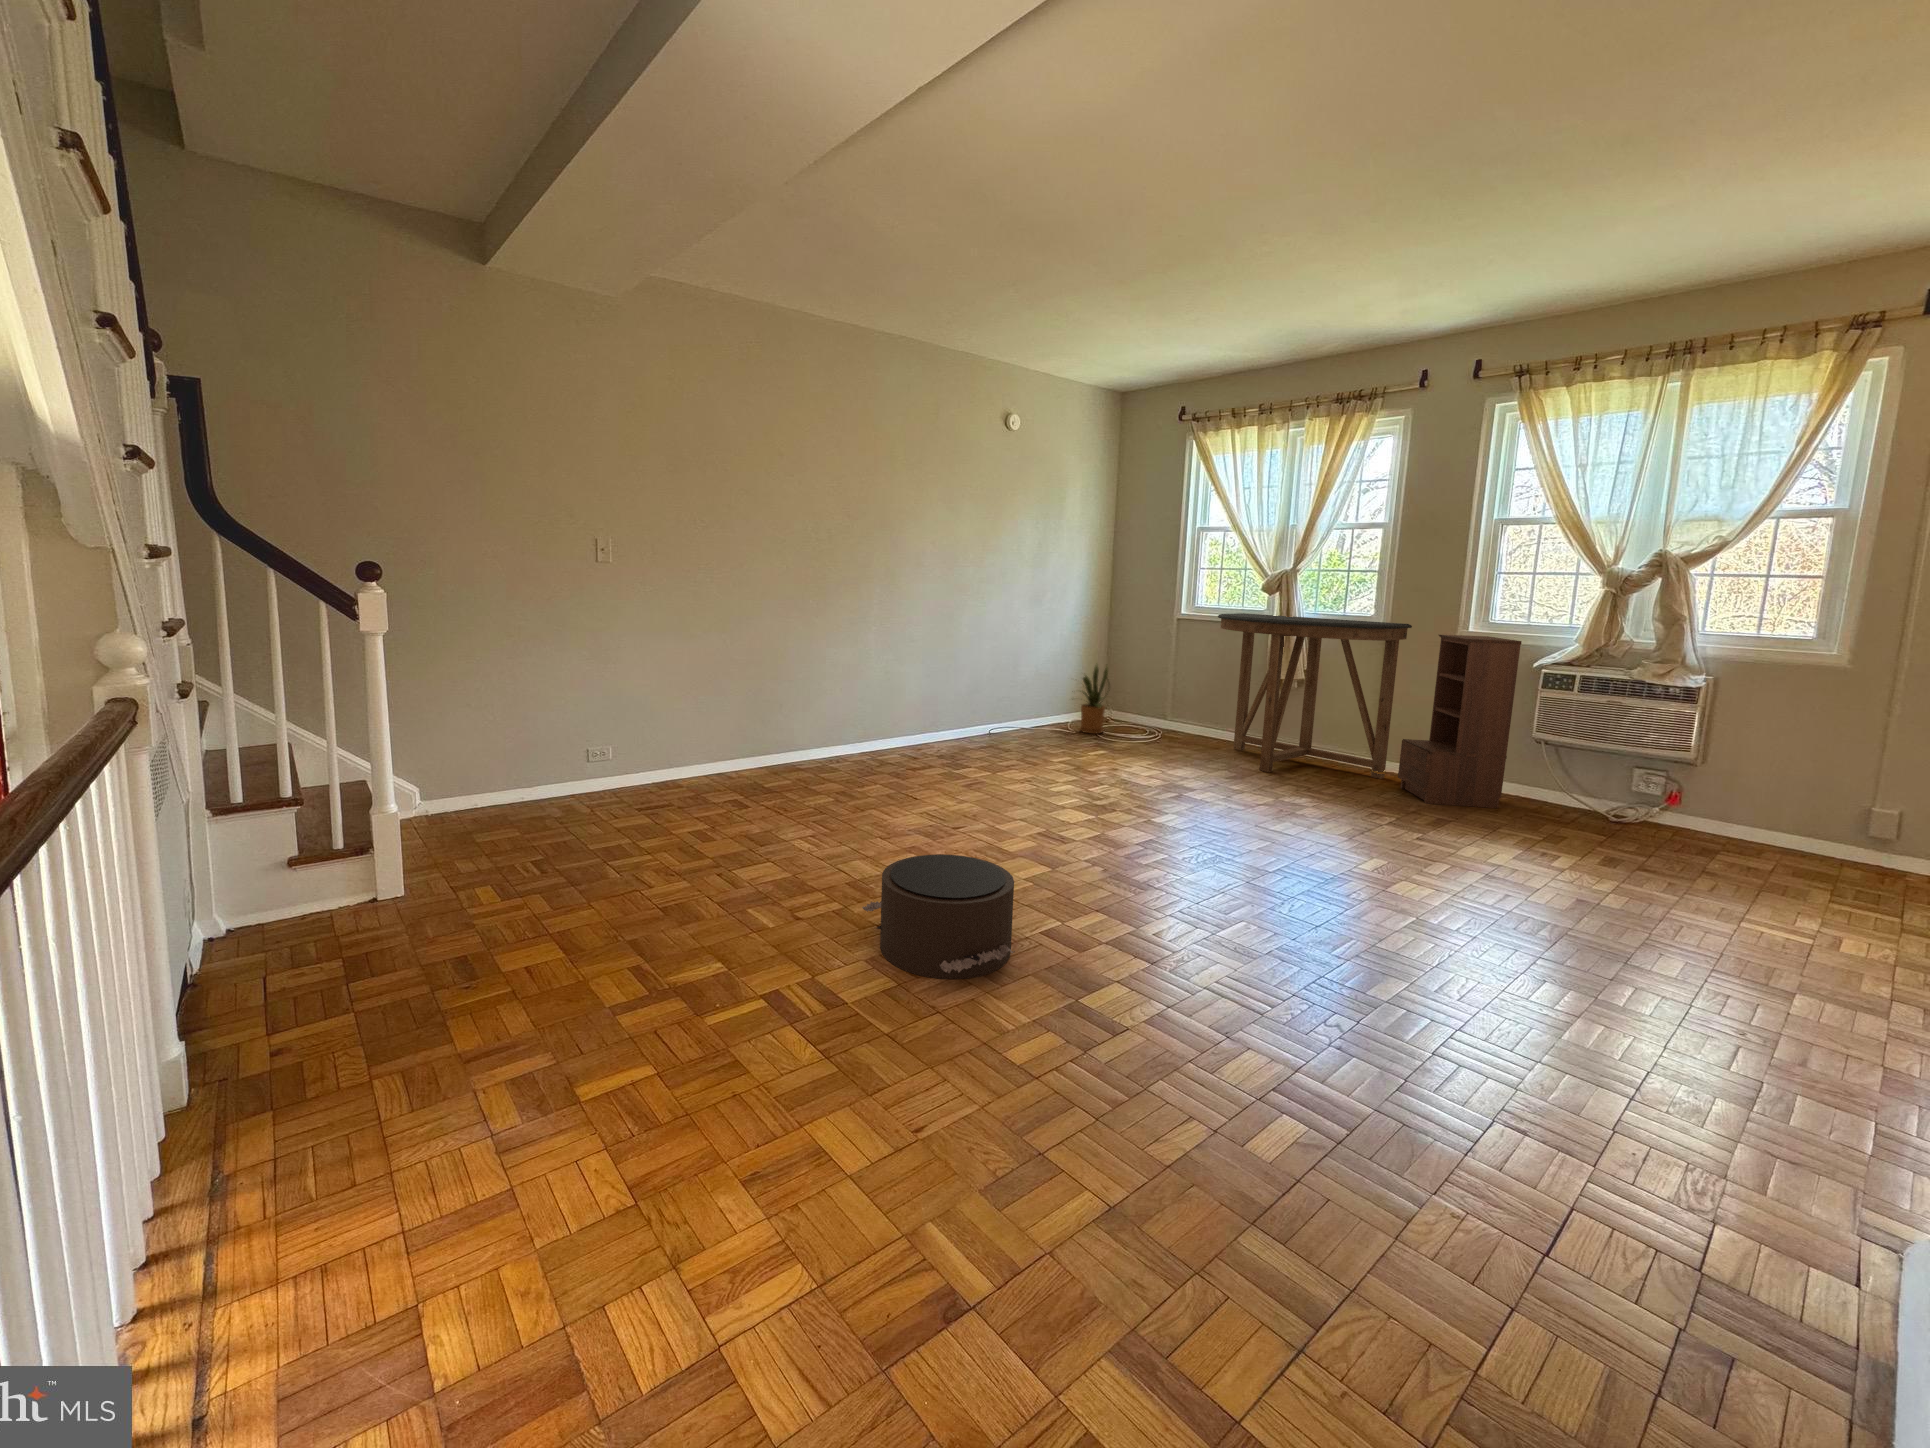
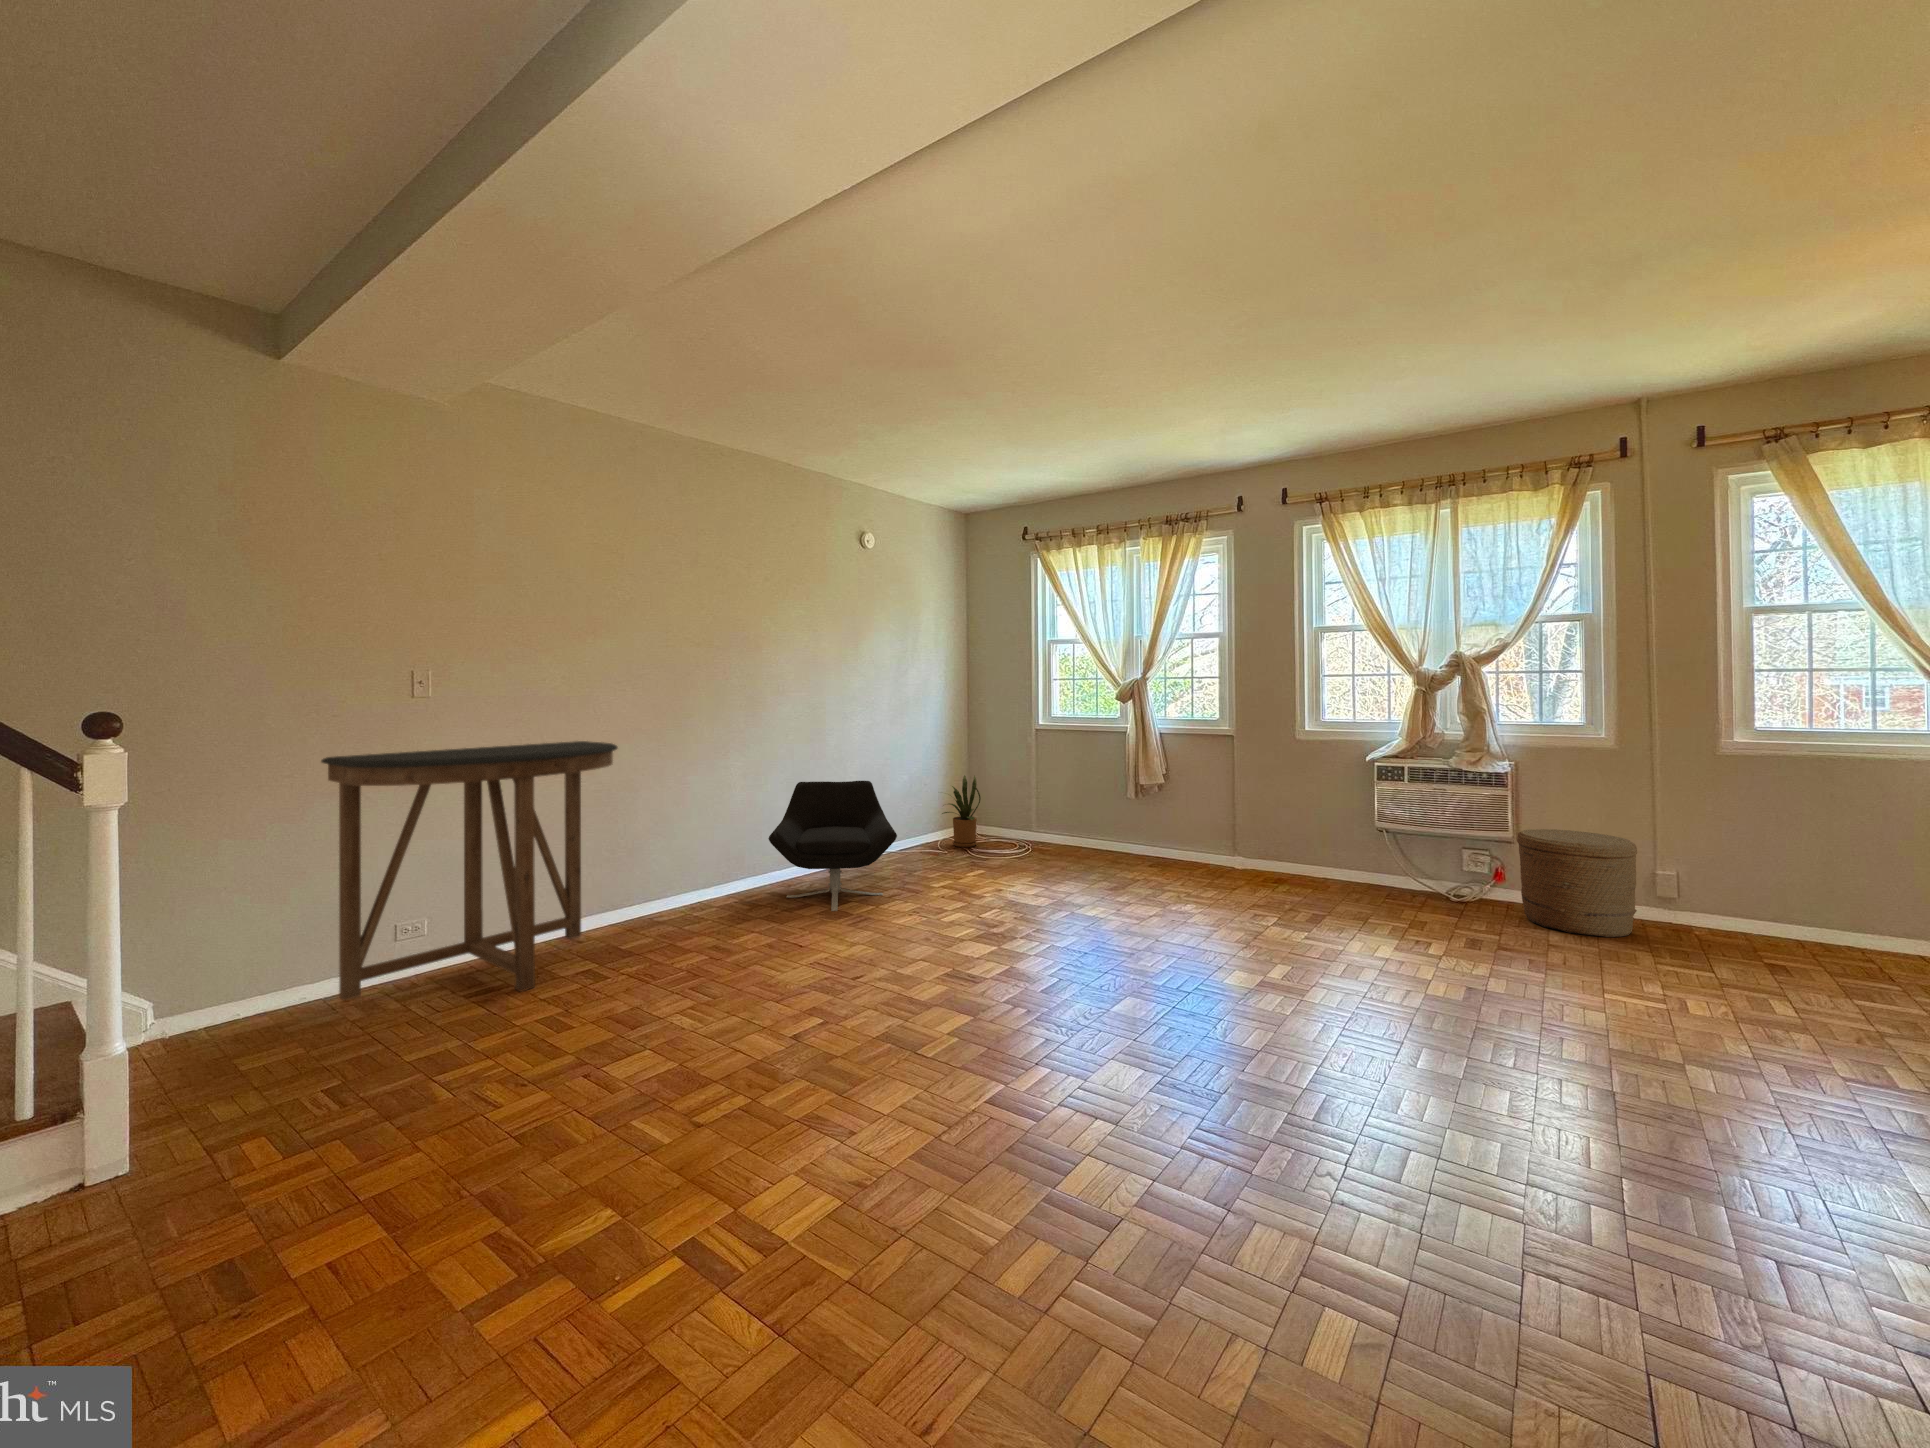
console table: present [1218,613,1412,779] -> present [321,741,618,1000]
bookshelf: present [1398,635,1522,808] -> none [1261,733,1356,895]
lounge chair: none [891,658,1012,778] -> present [768,781,897,911]
woven basket: none [1691,753,1844,875] -> present [1517,829,1637,937]
pouf: present [862,854,1015,979] -> none [779,1021,976,1191]

